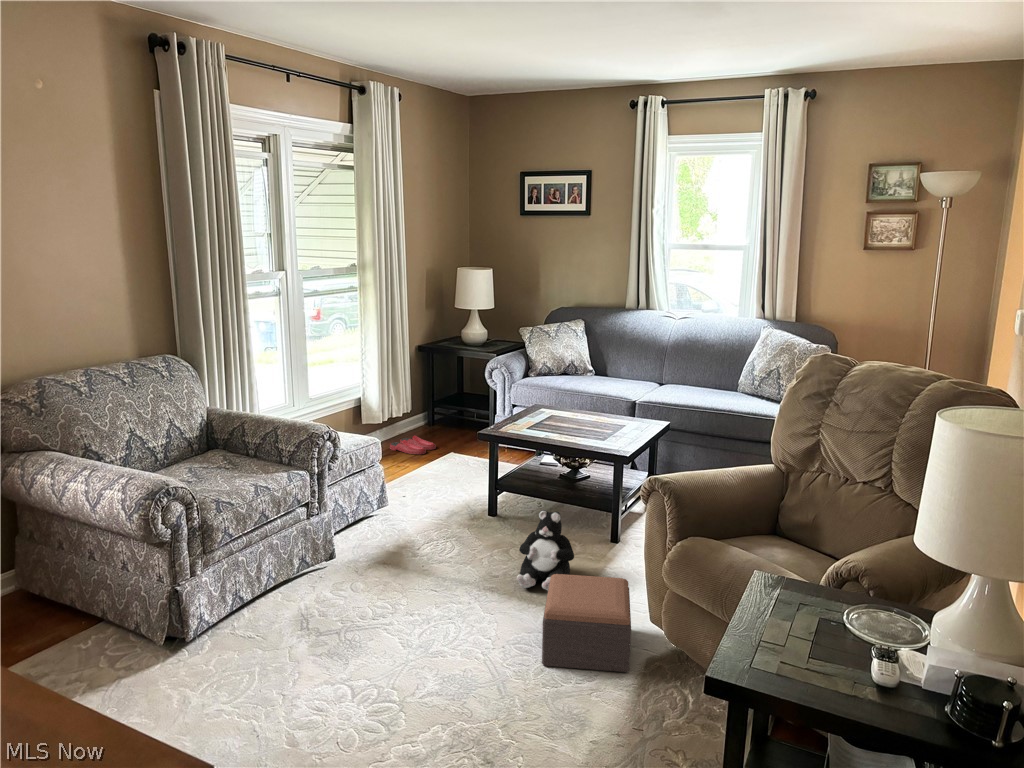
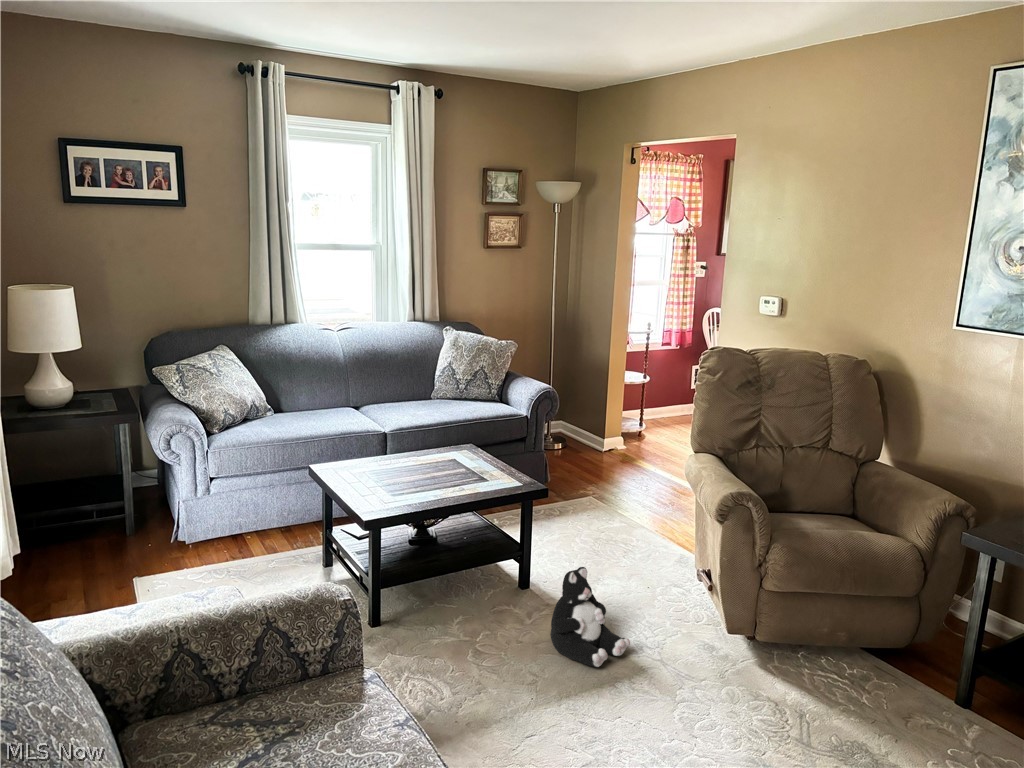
slippers: present [390,436,436,454] -> none [20,577,102,615]
footstool: present [542,574,631,672] -> none [678,597,798,715]

